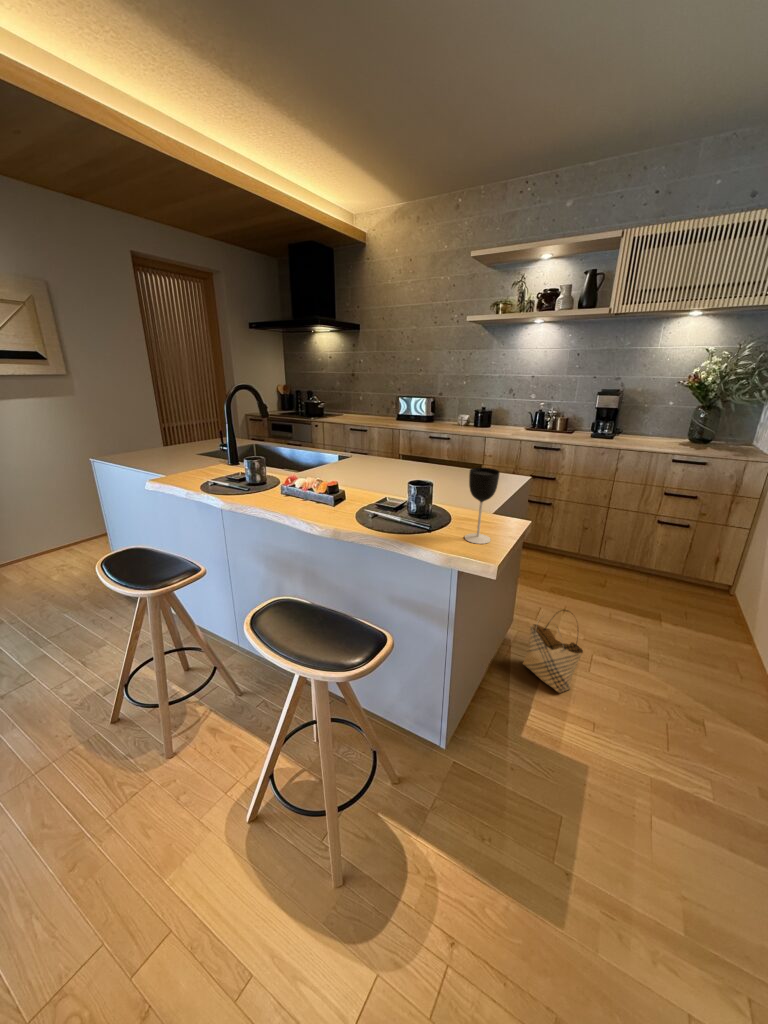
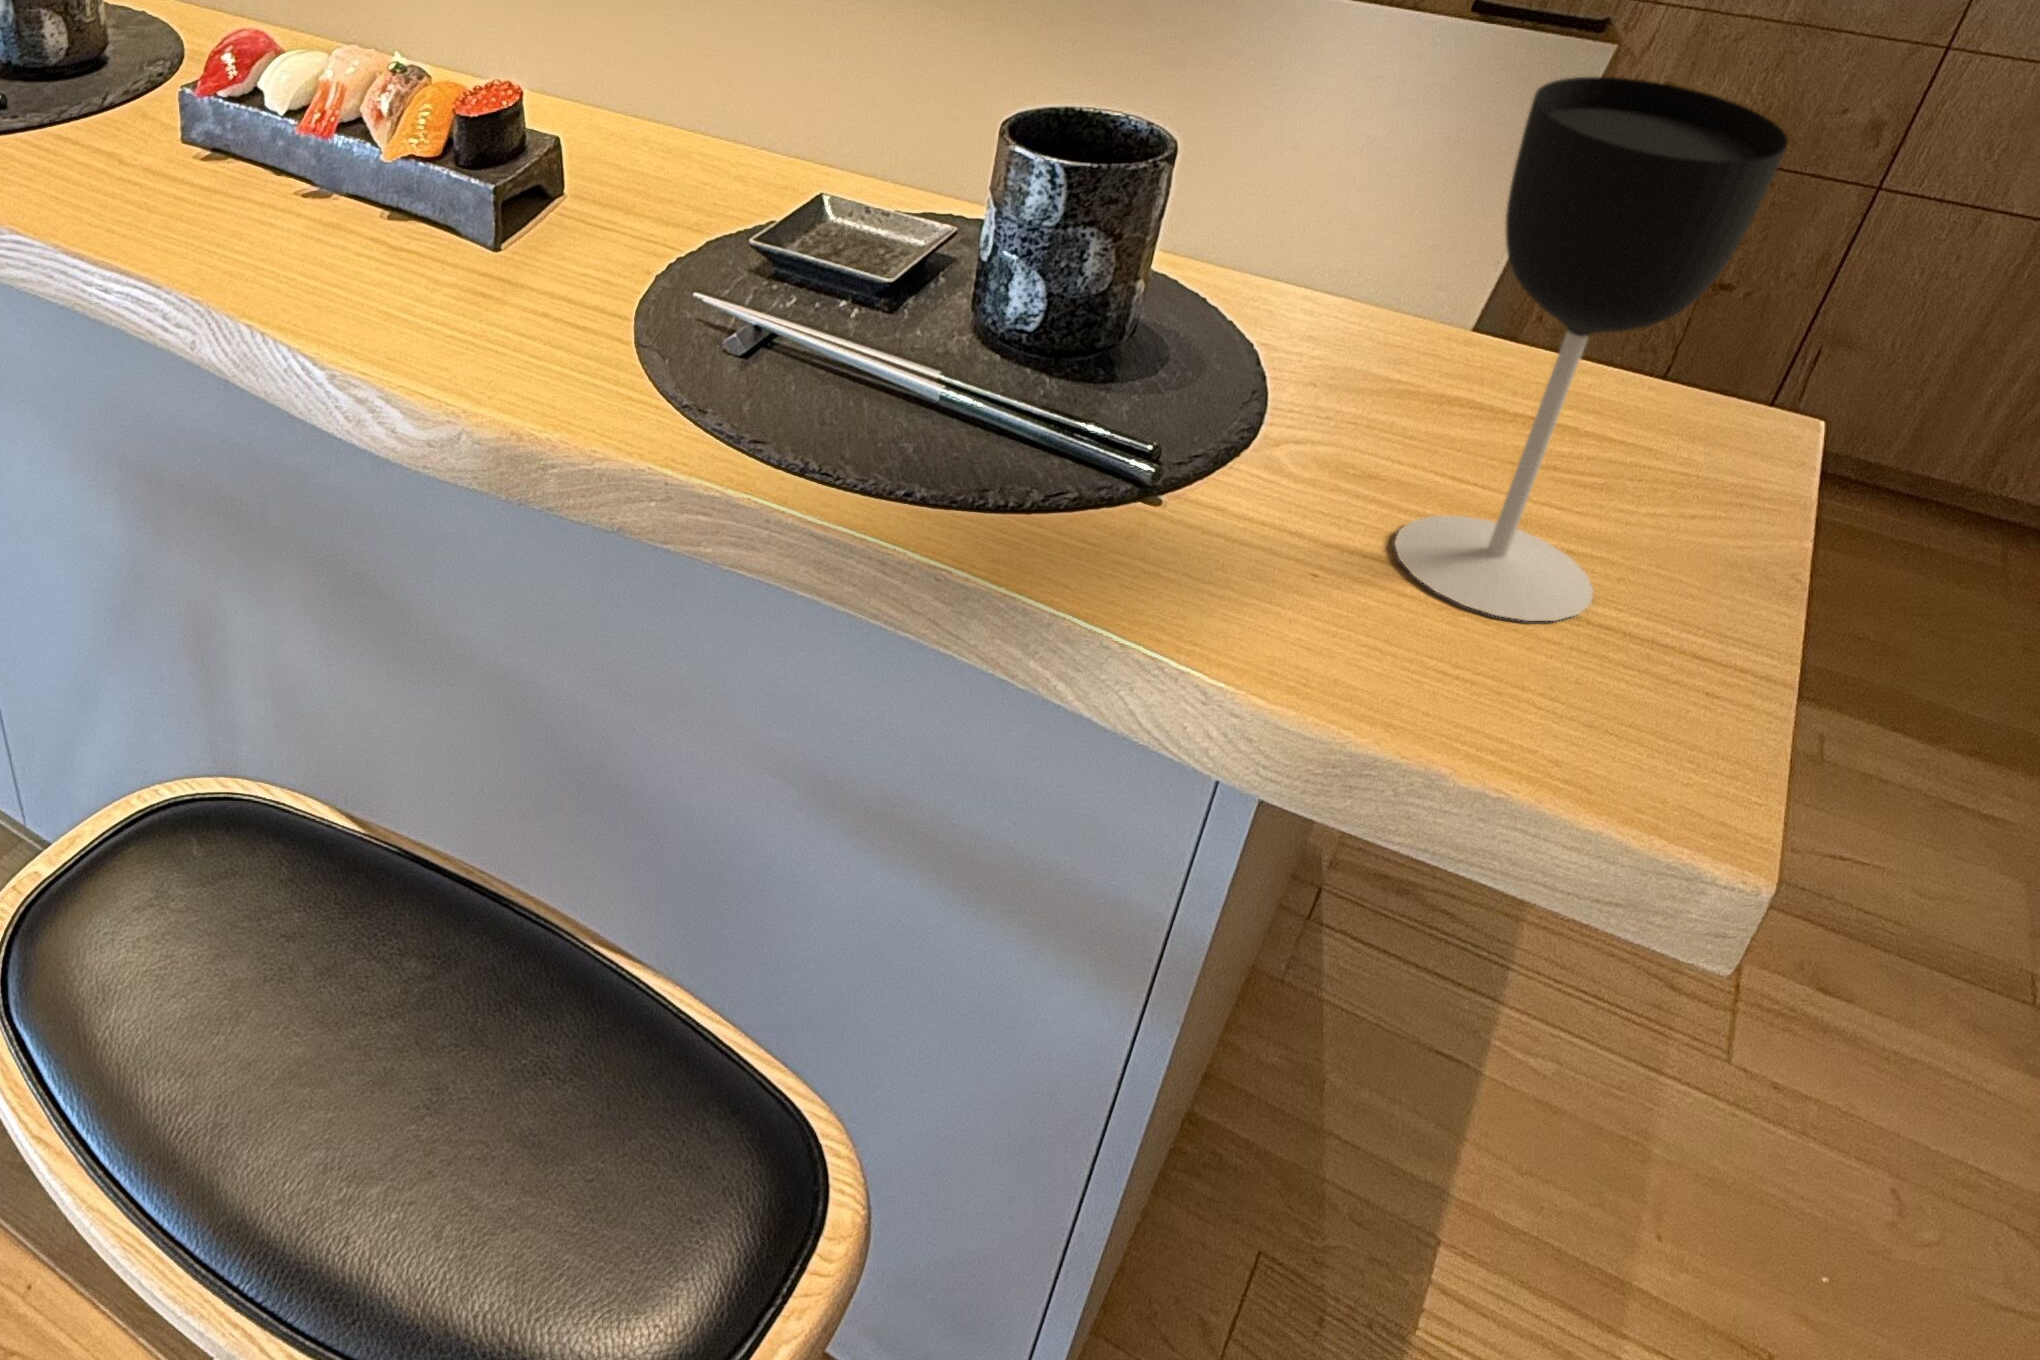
woven basket: present [523,610,583,693] -> none [1430,794,1817,1219]

